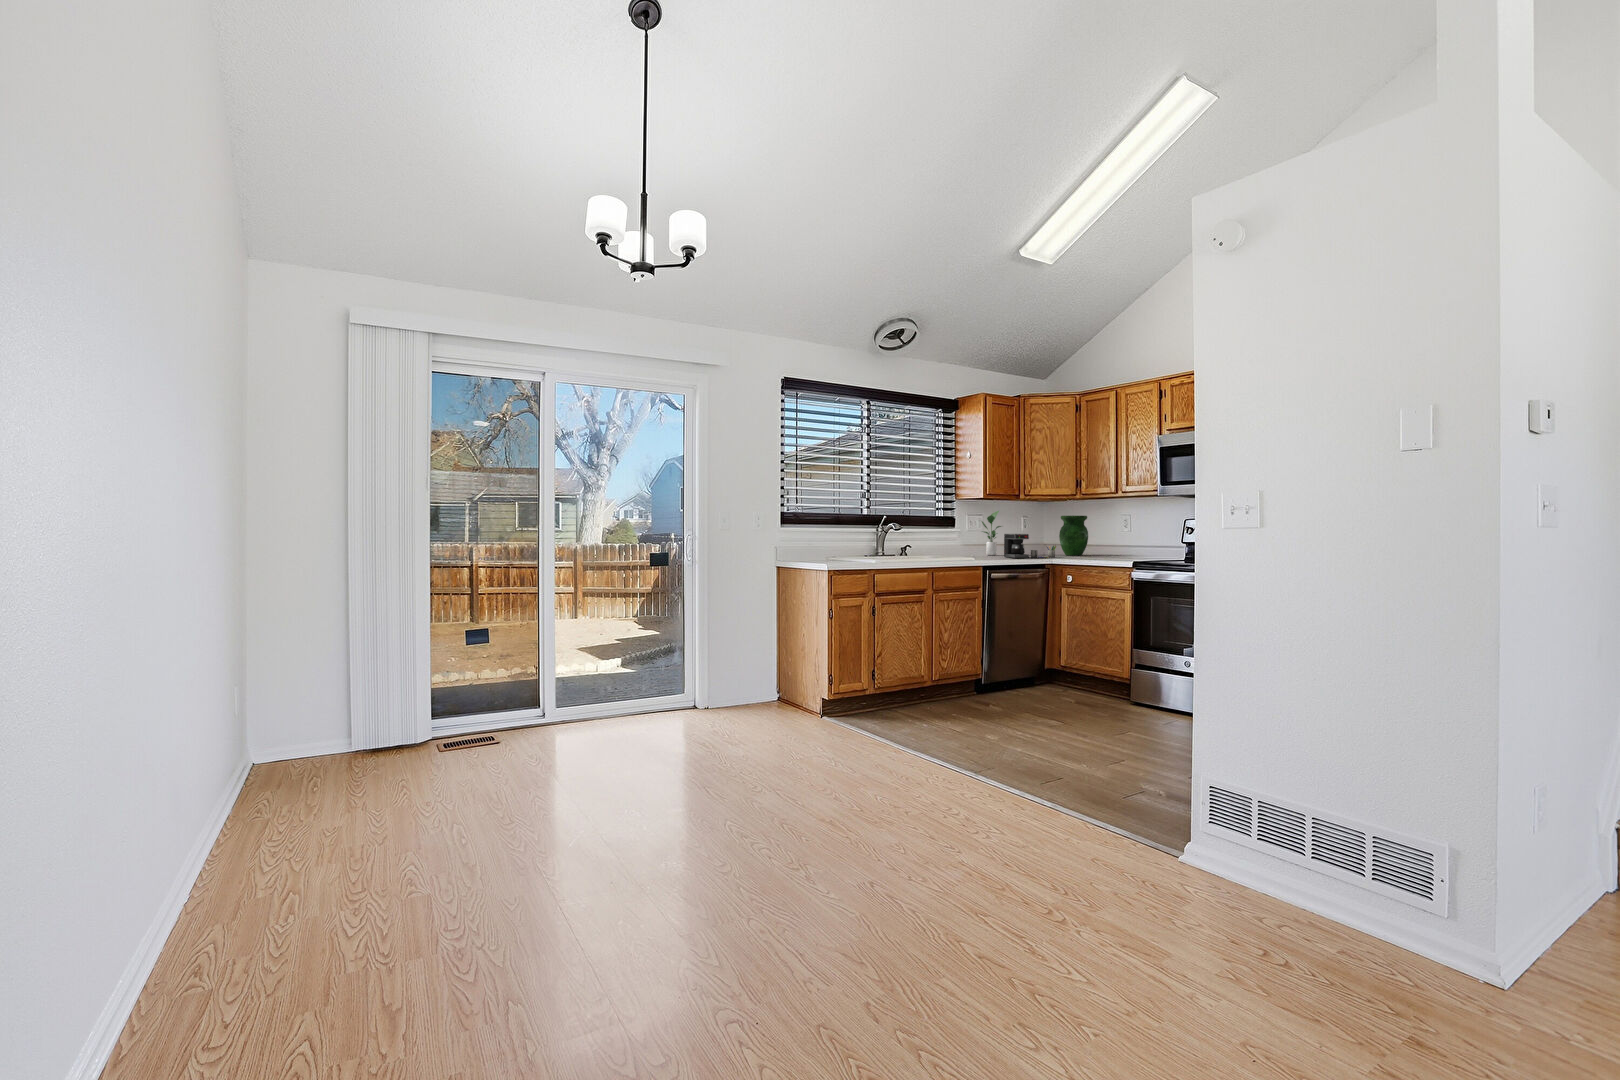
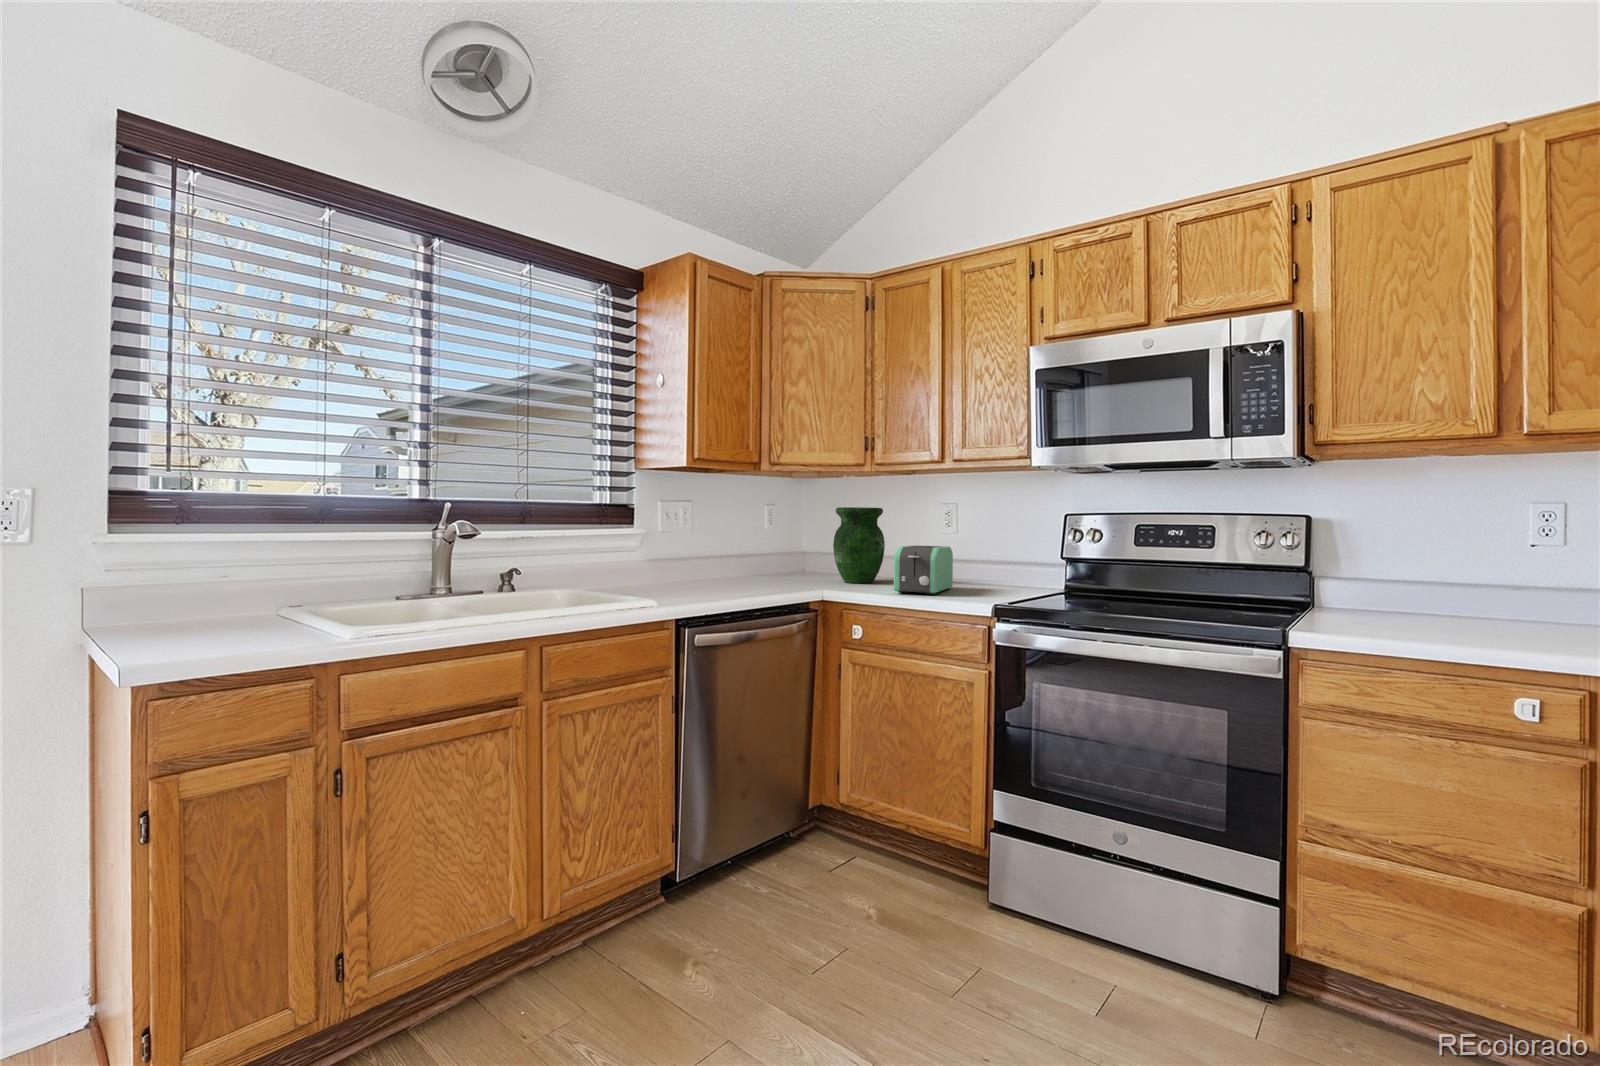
potted plant: present [982,511,1001,555] -> none [685,496,733,584]
coffee maker: present [1004,534,1056,558] -> none [732,543,832,594]
toaster: none [1087,535,1123,559] -> present [894,546,953,594]

